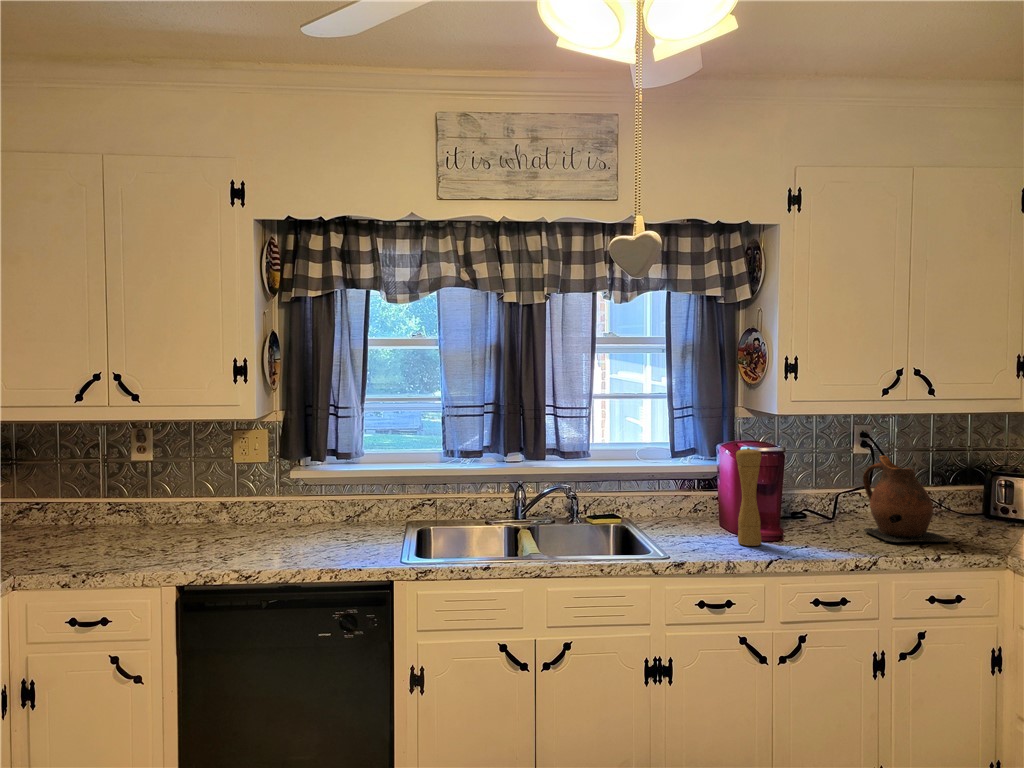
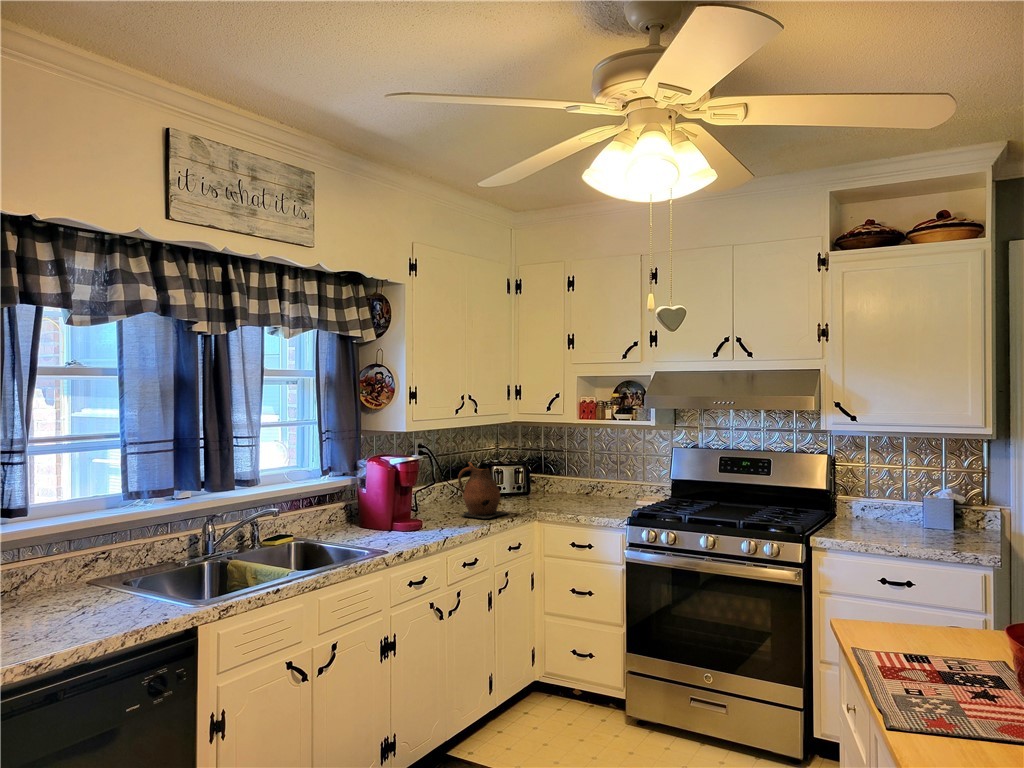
pepper mill: present [736,448,761,546] -> none [409,462,428,536]

